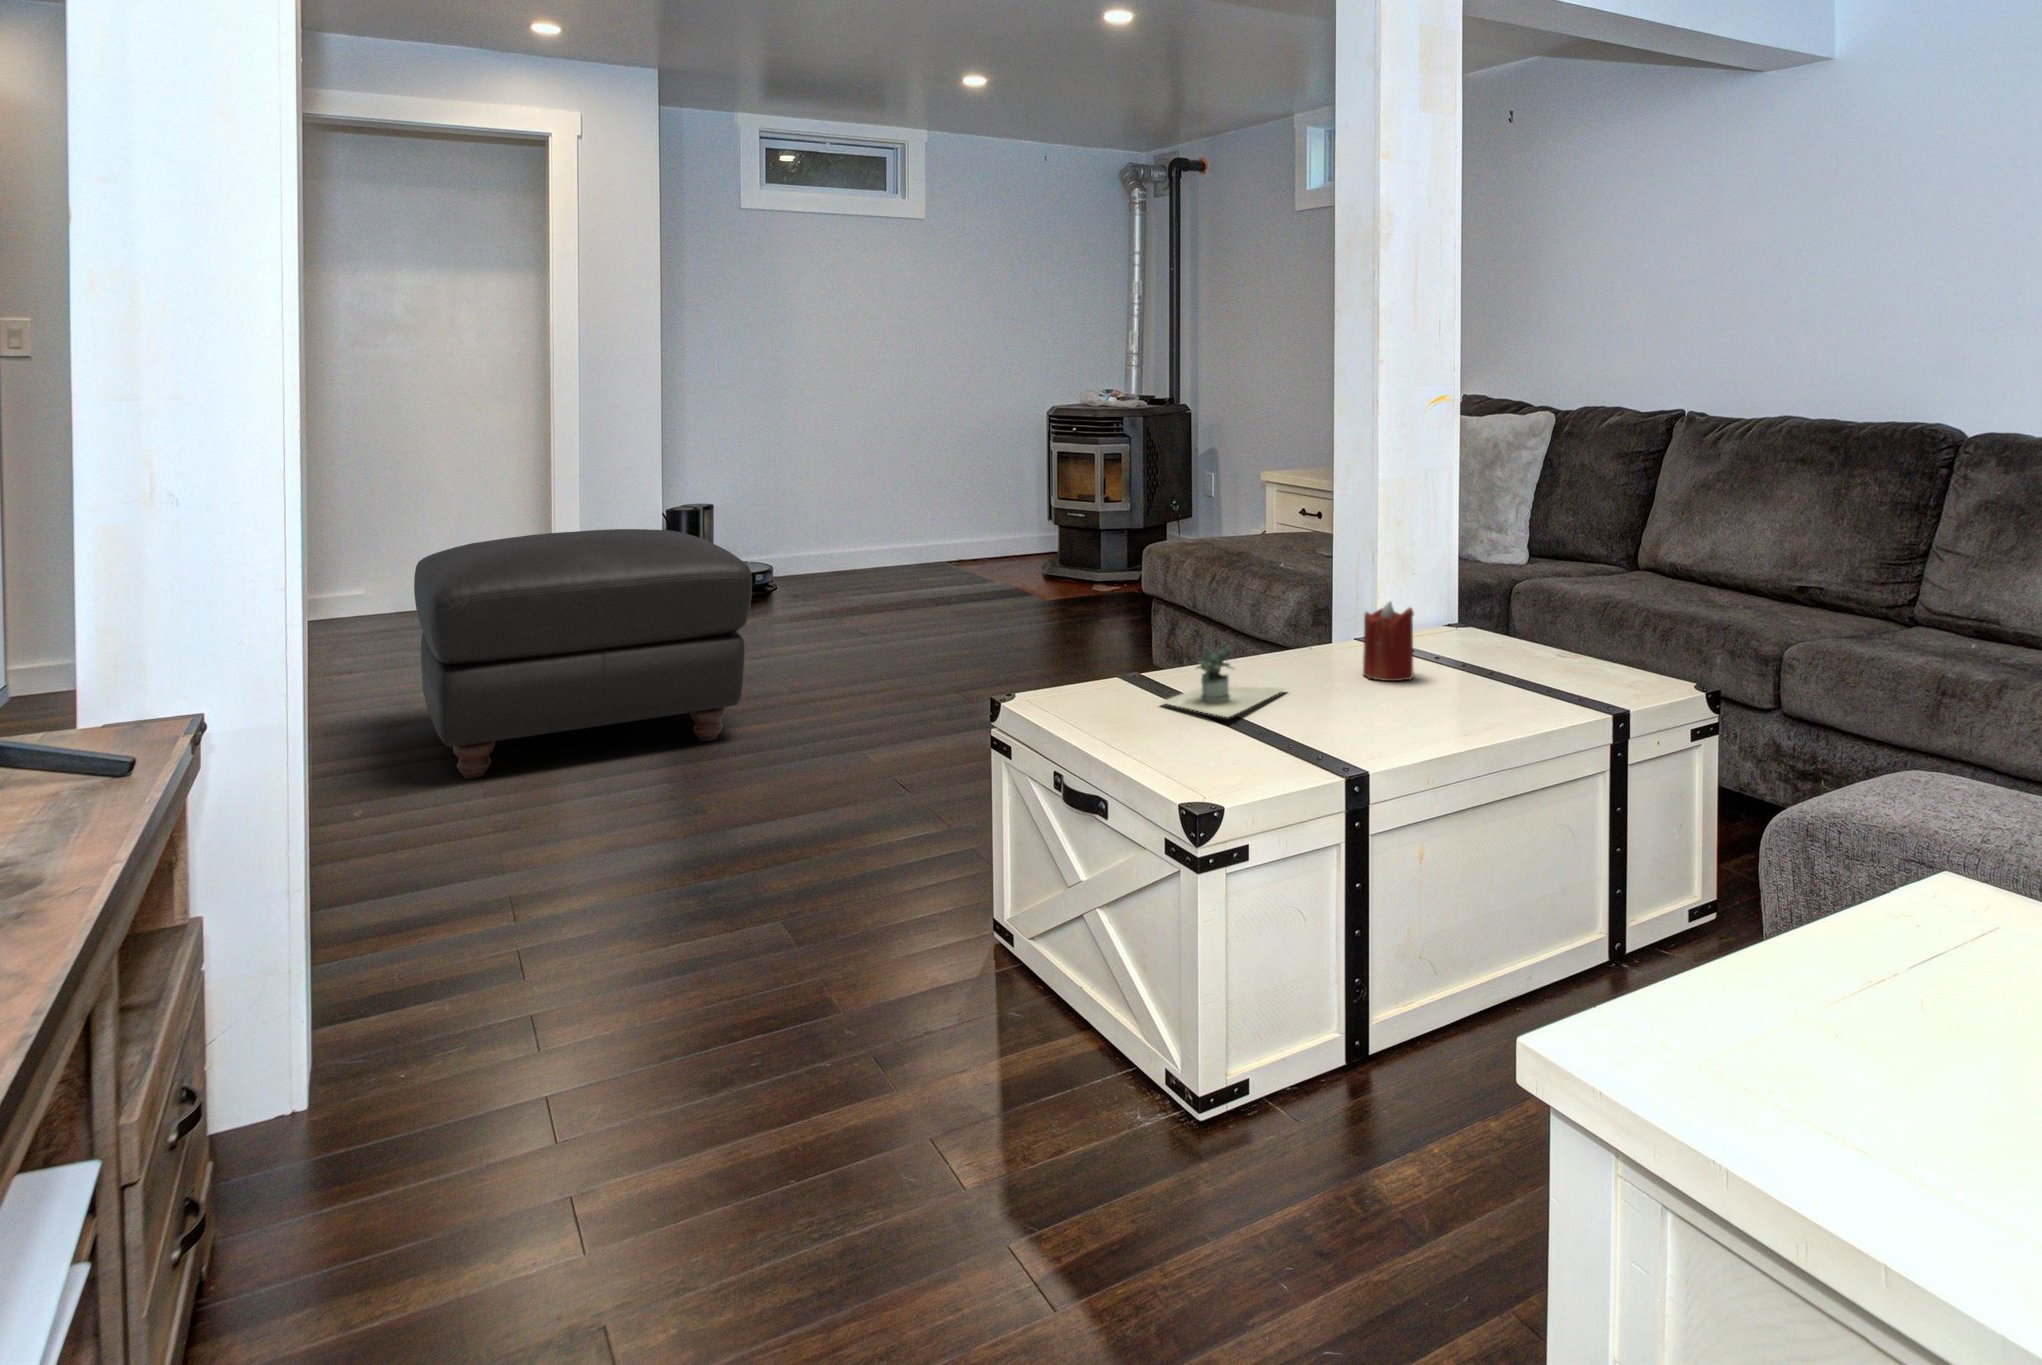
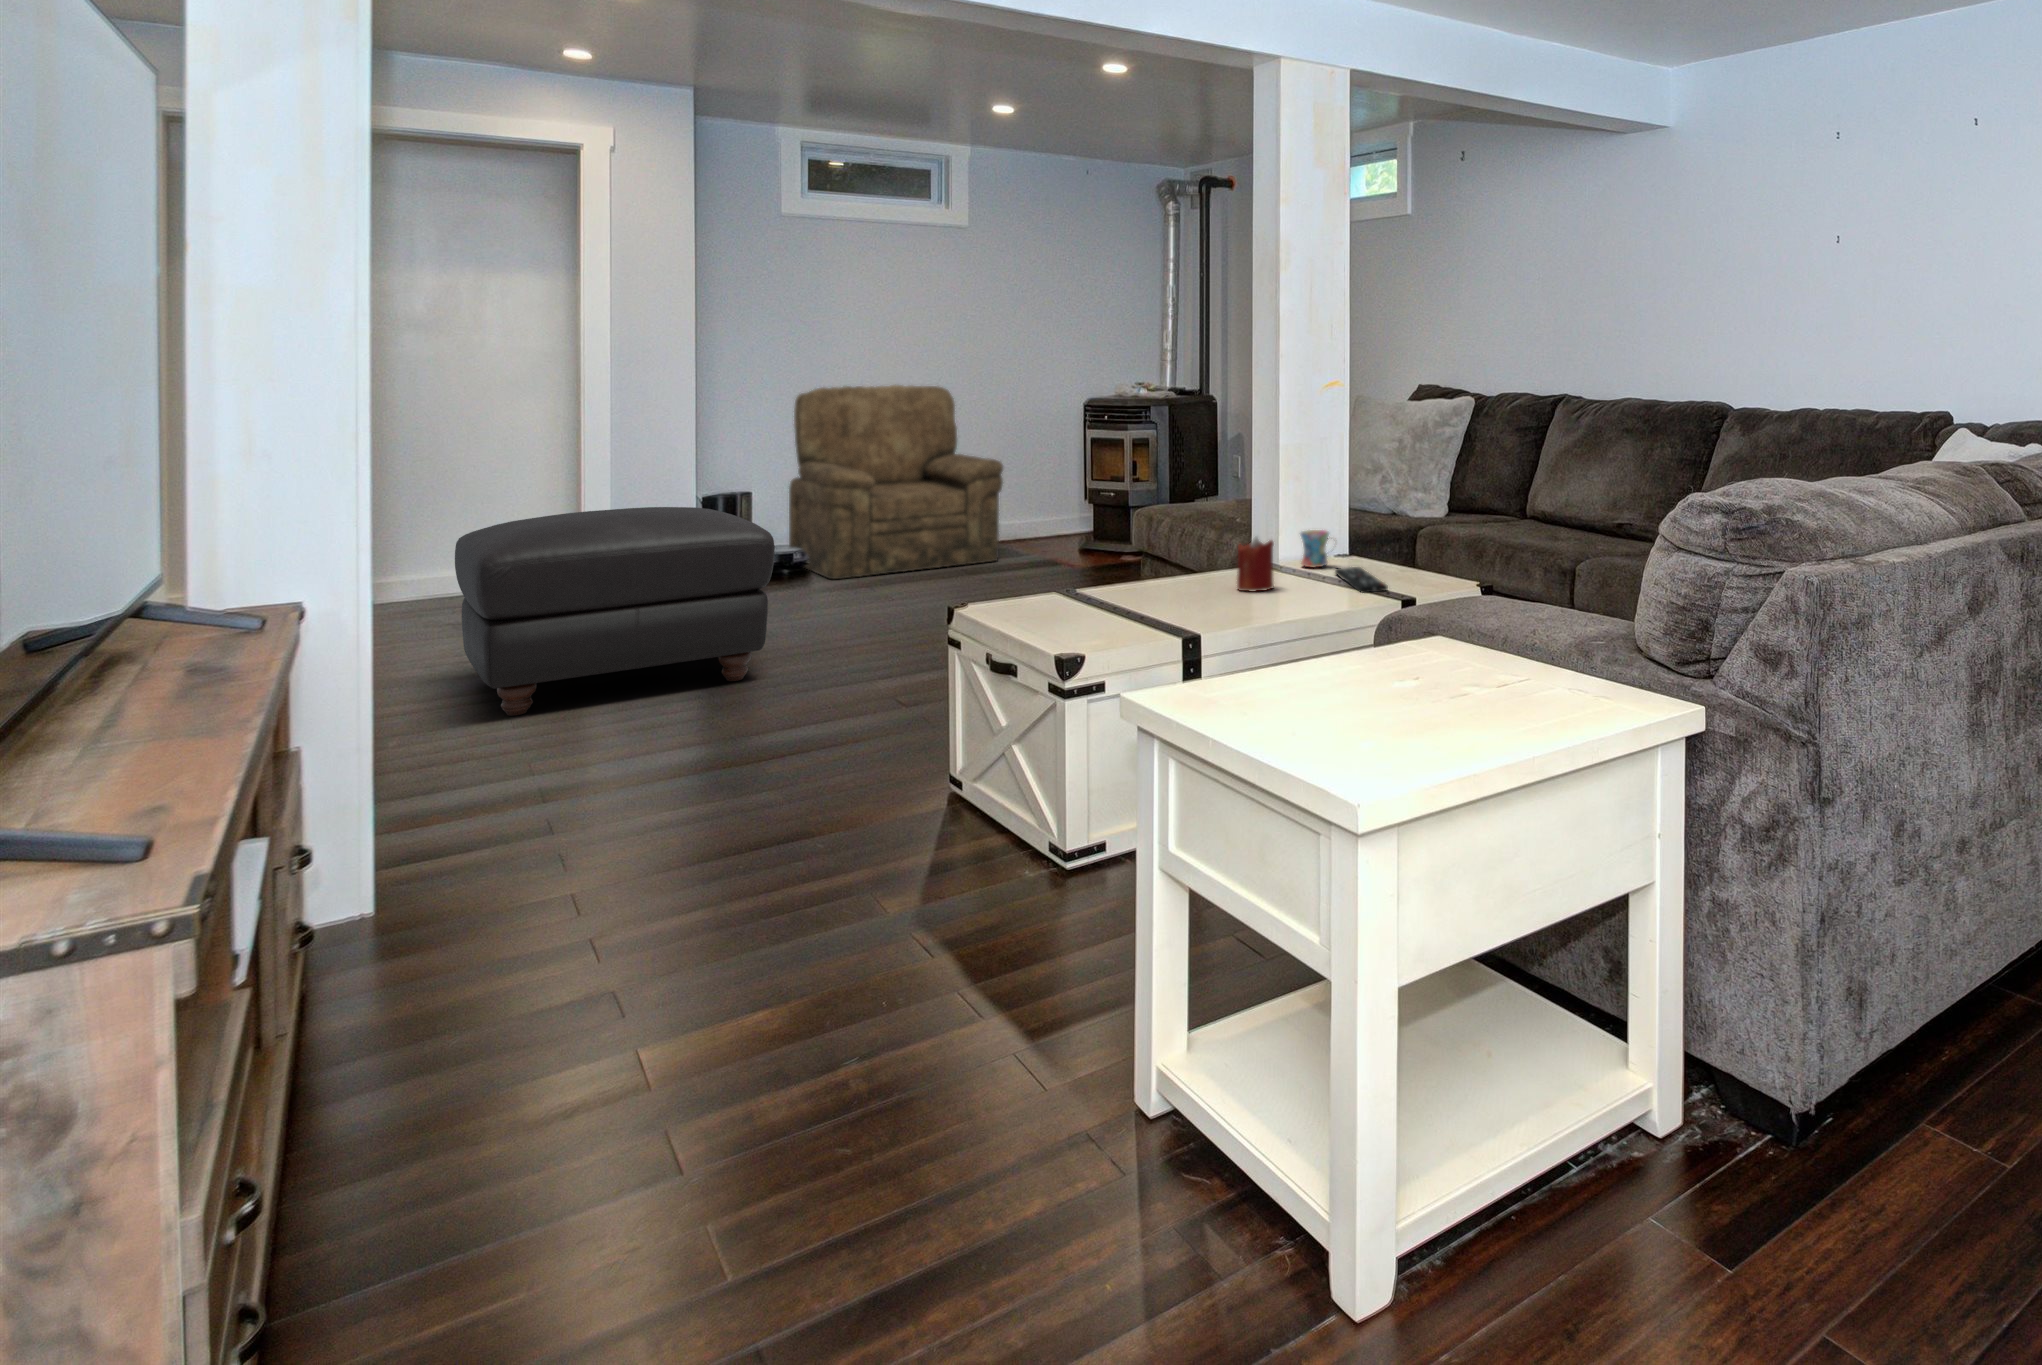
armchair: none [750,390,972,605] -> present [789,385,1003,579]
mug: none [1415,588,1467,640] -> present [1300,530,1329,568]
potted plant: present [1162,642,1311,717] -> none [1069,563,1195,613]
remote control: none [1477,644,1583,690] -> present [1335,567,1388,593]

